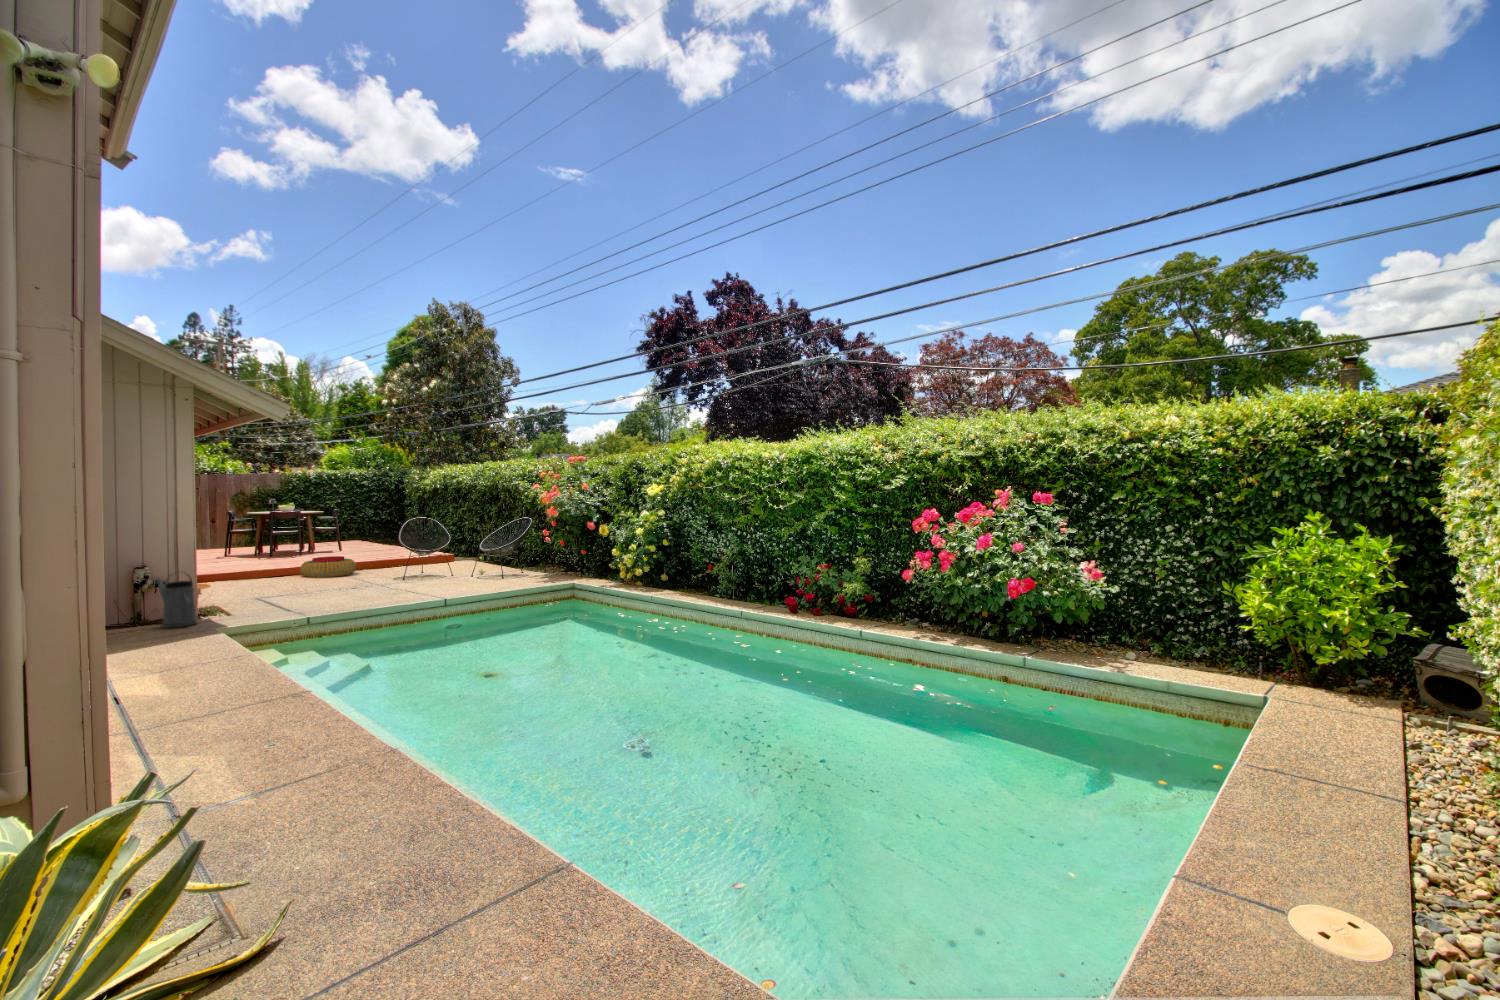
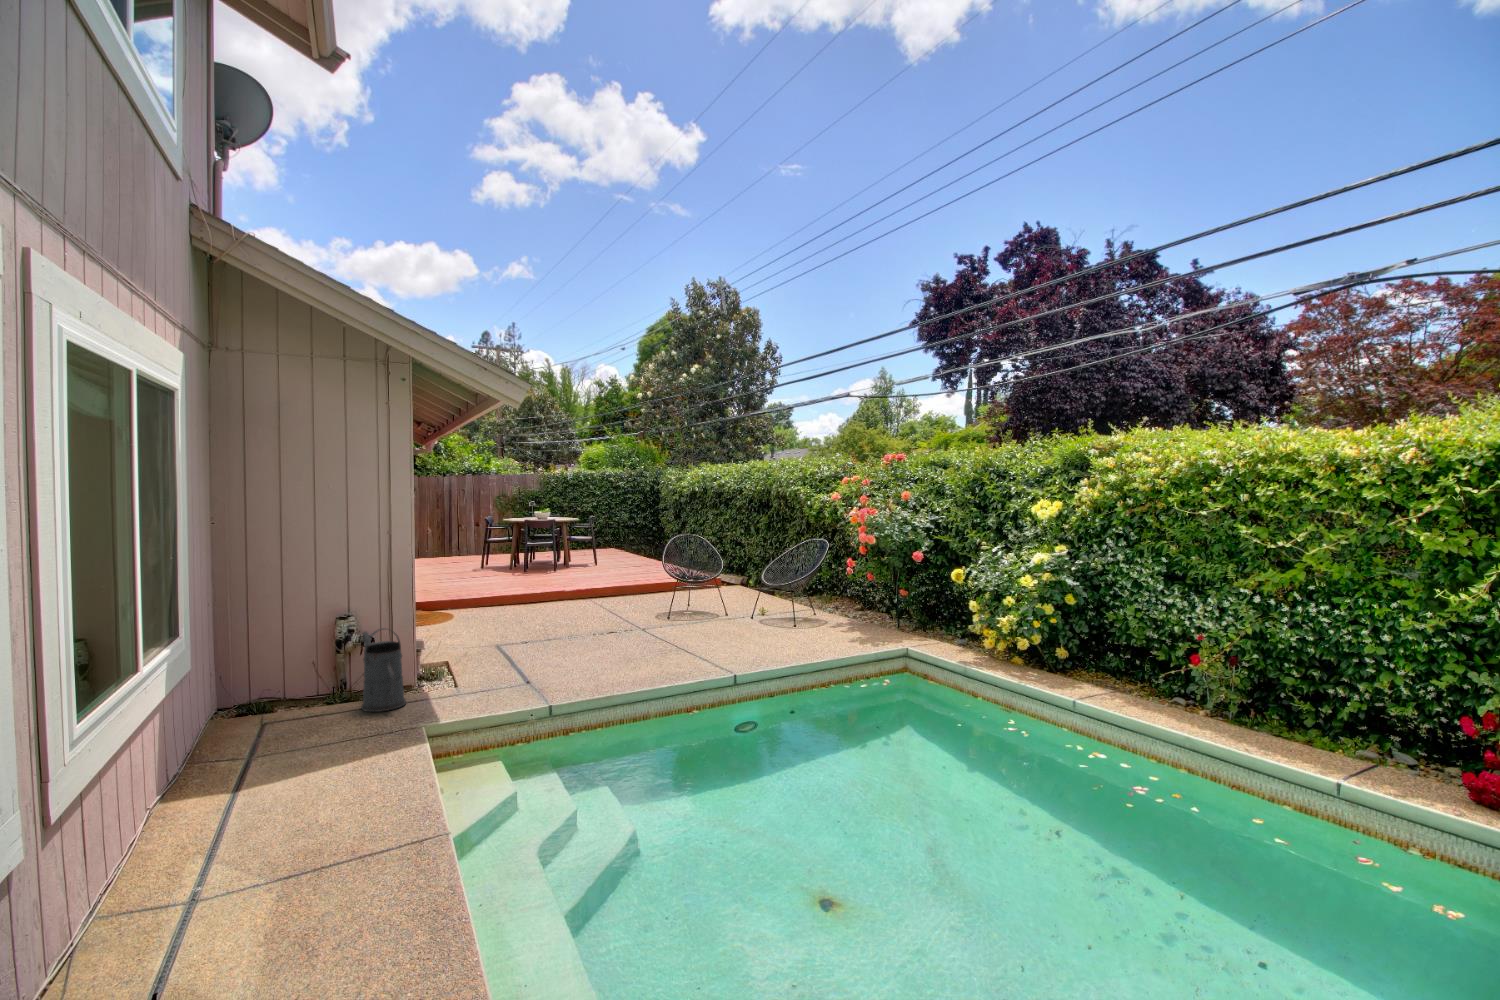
pouf: present [300,556,356,578] -> none [549,582,611,611]

